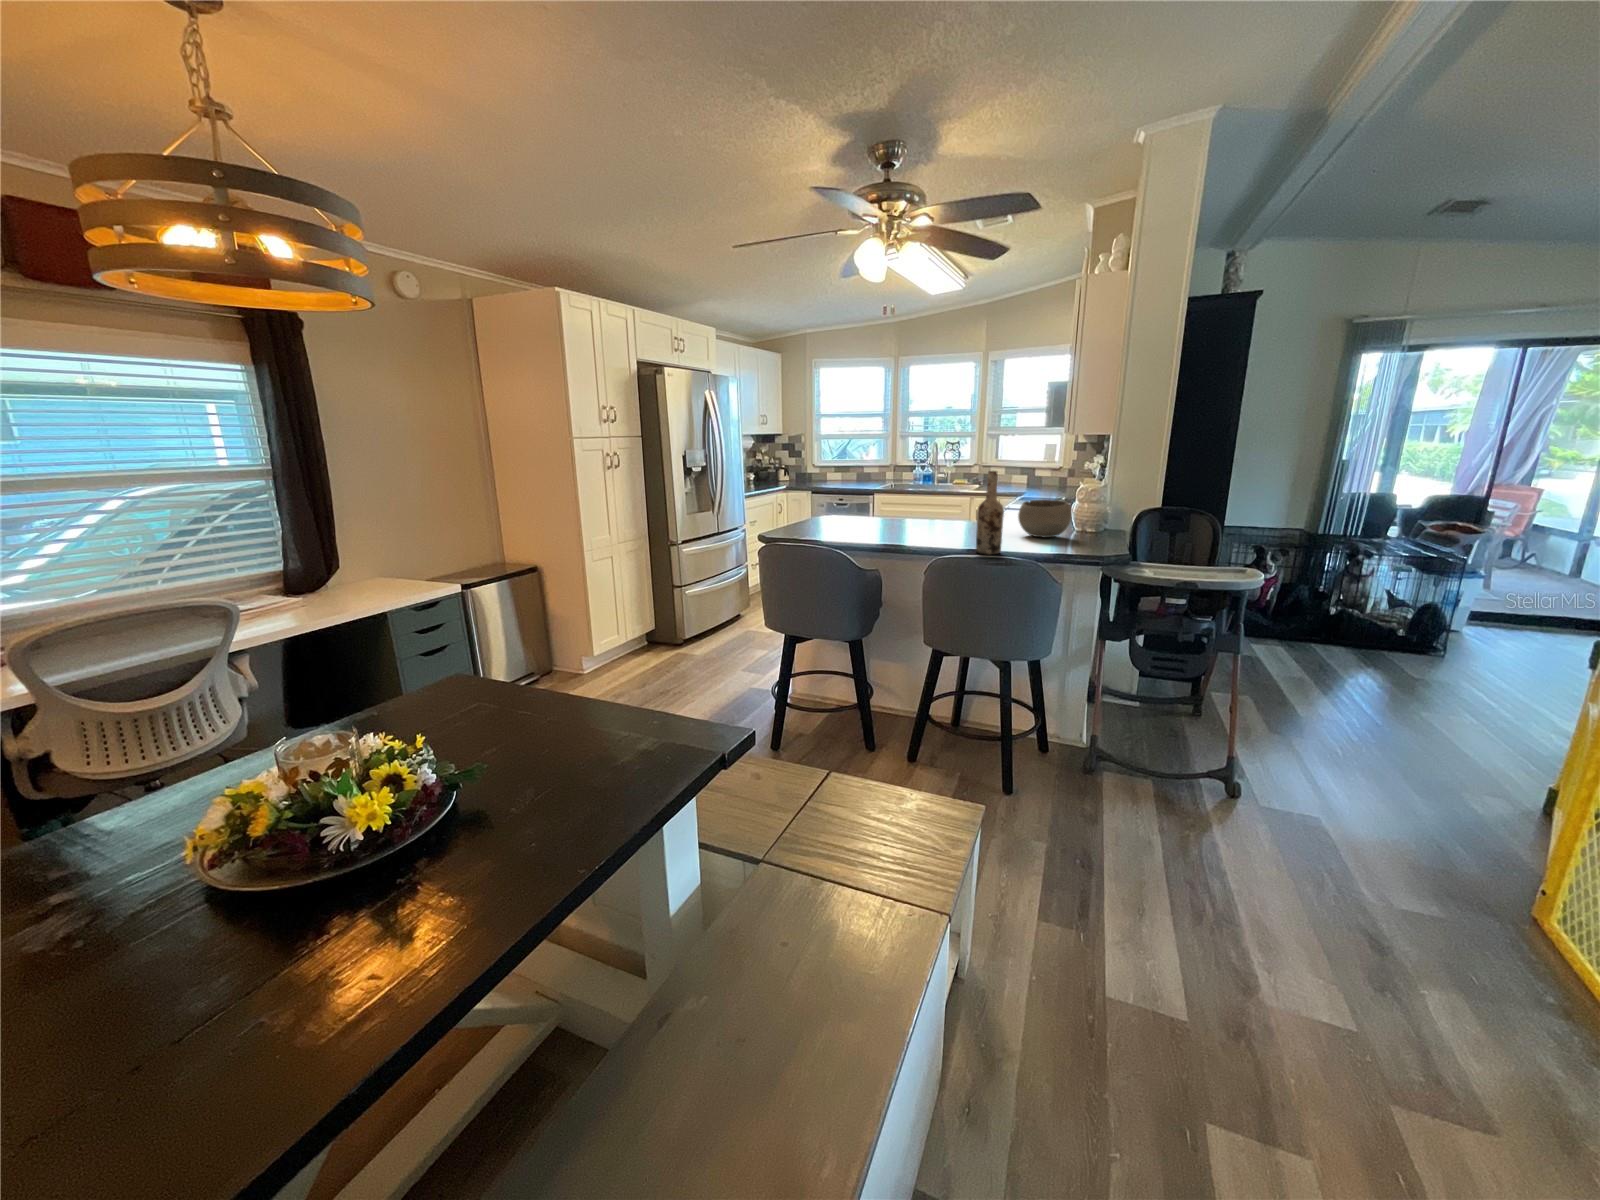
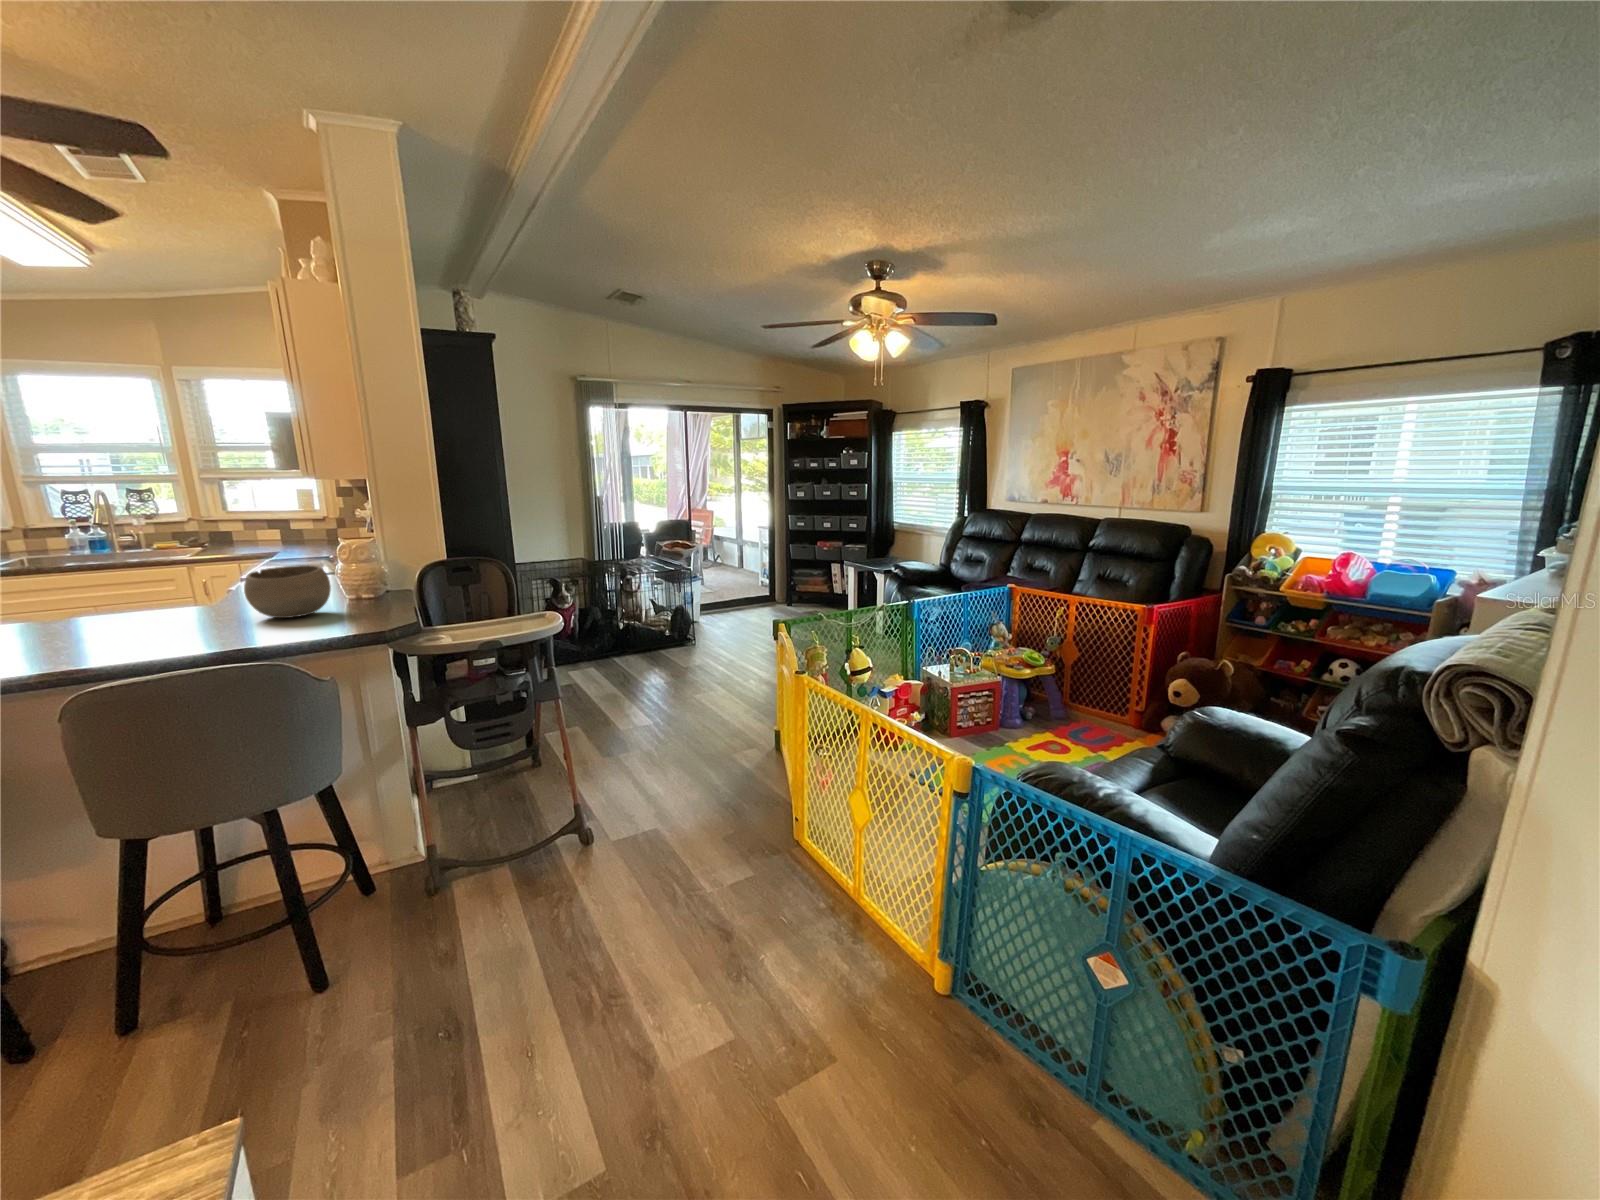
wine bottle: present [976,471,1004,554] -> none [146,537,213,666]

